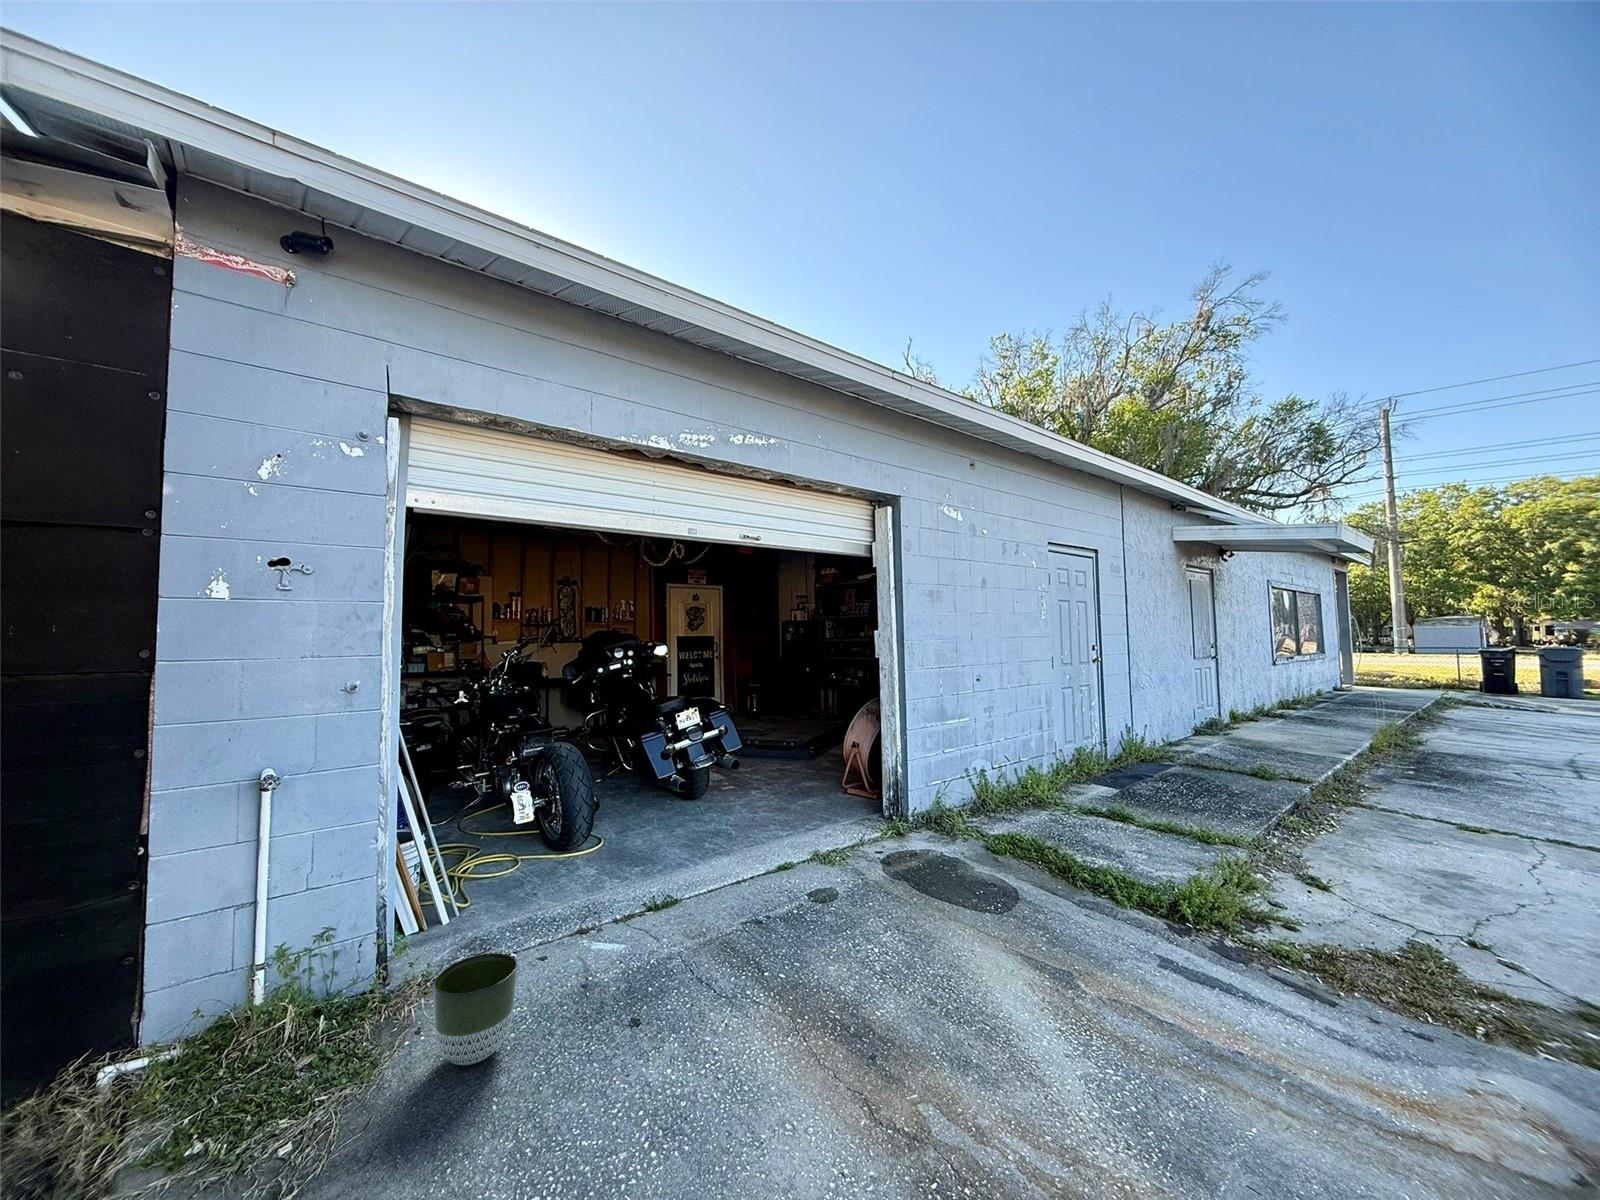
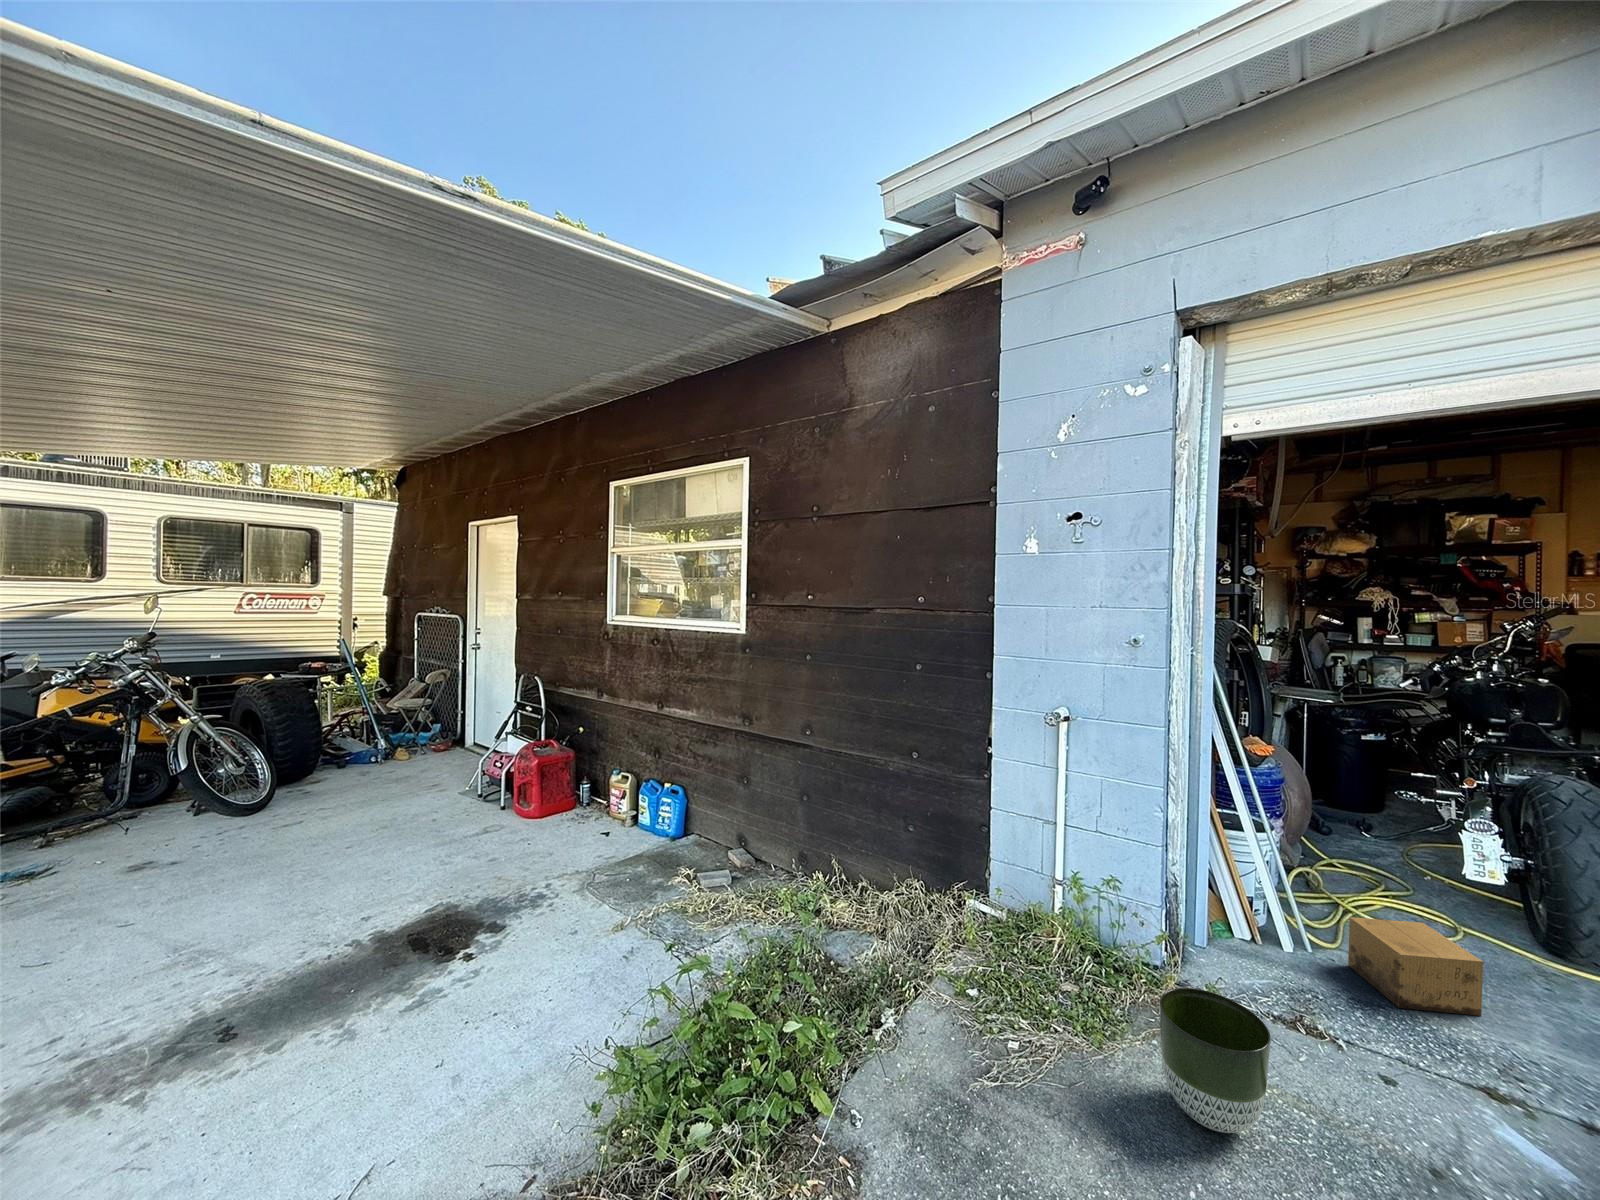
cardboard box: none [485,857,557,916] -> present [1348,917,1483,1016]

